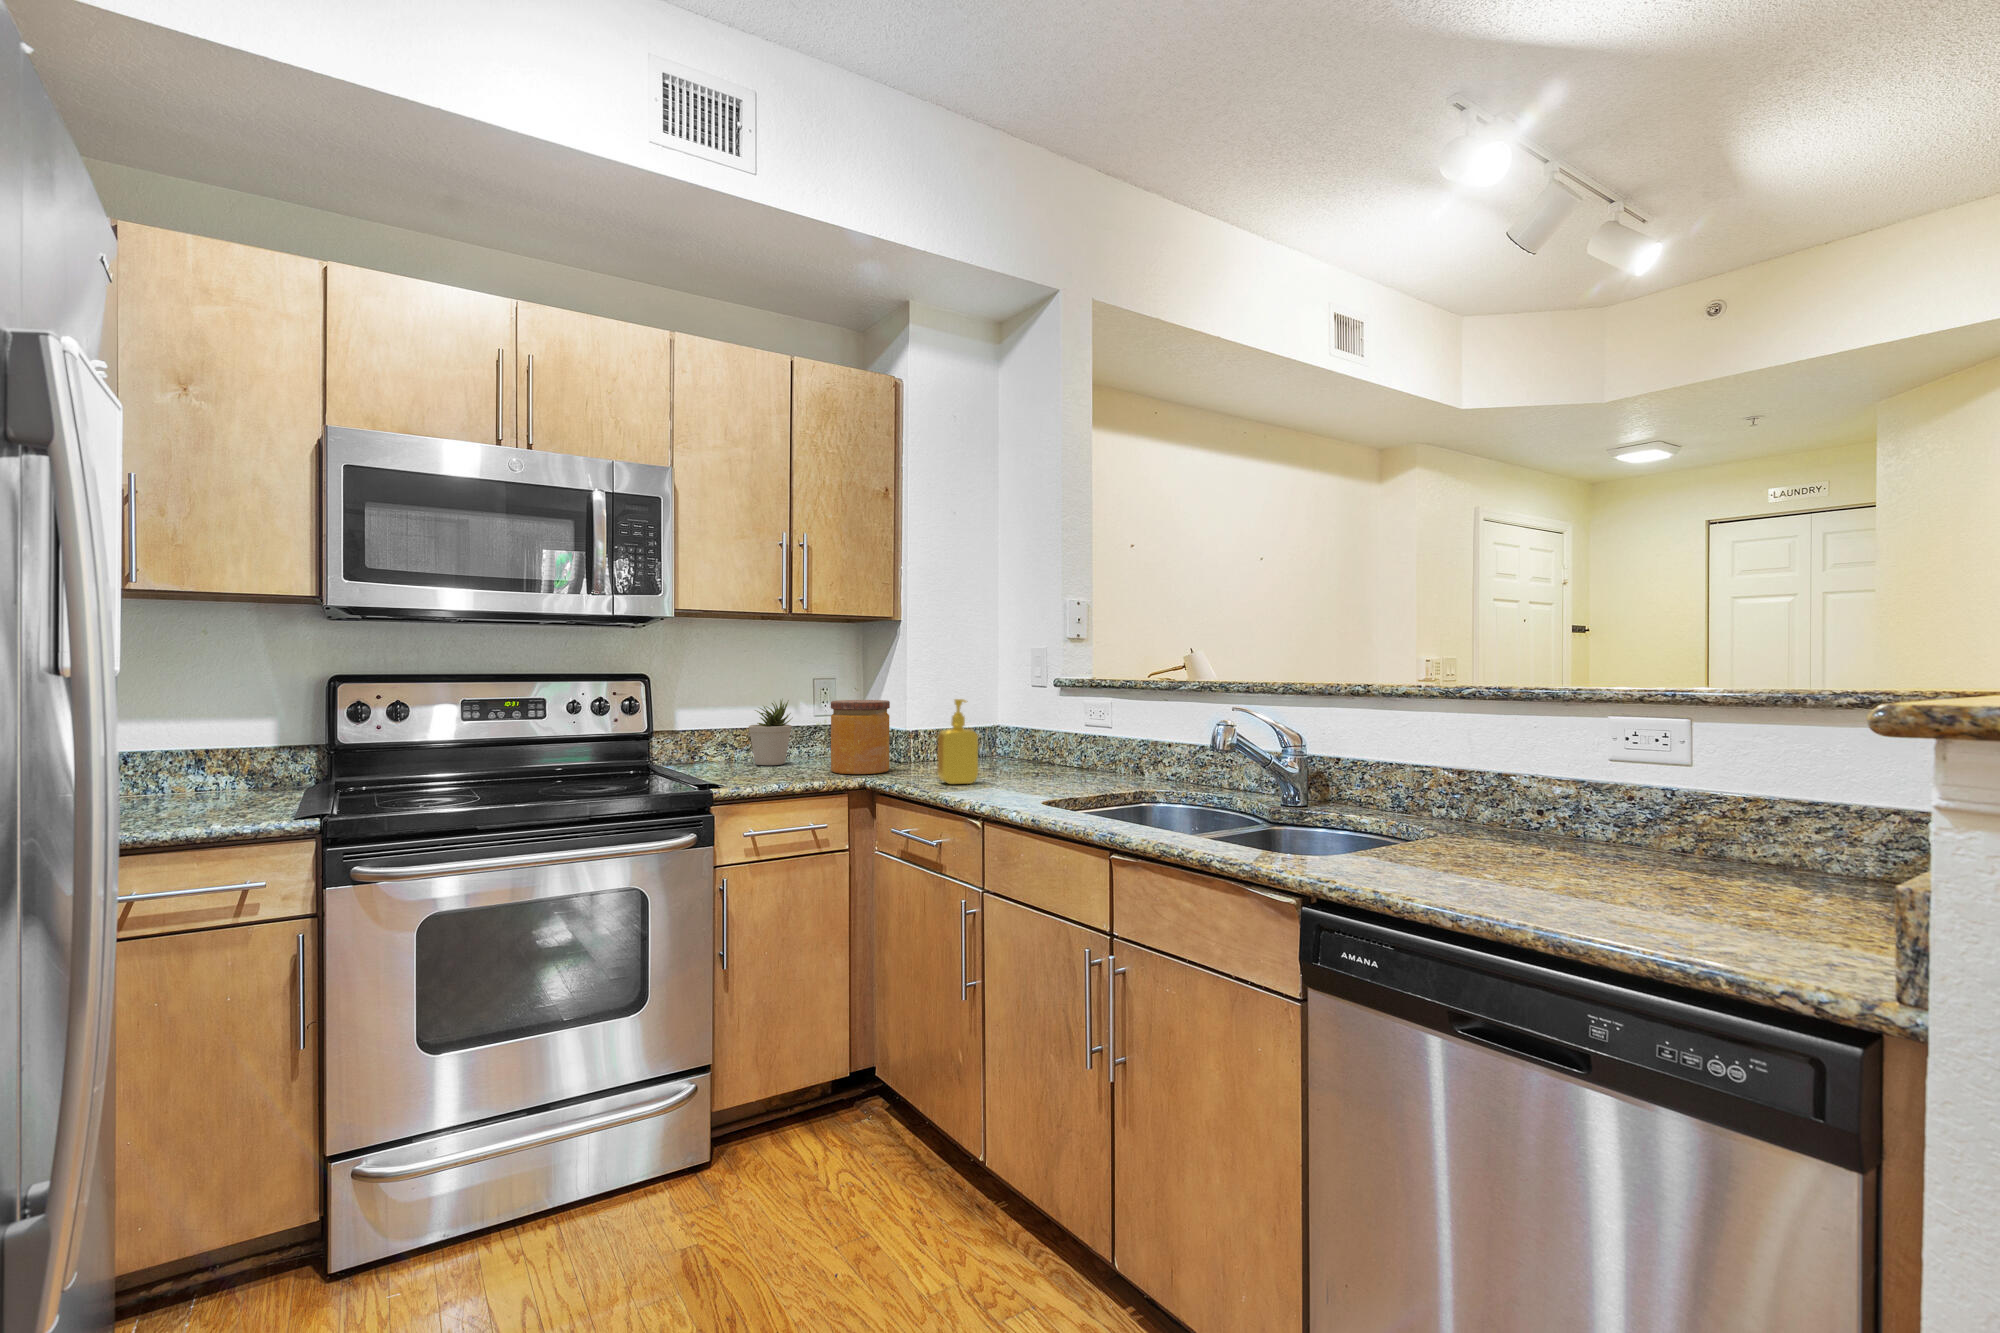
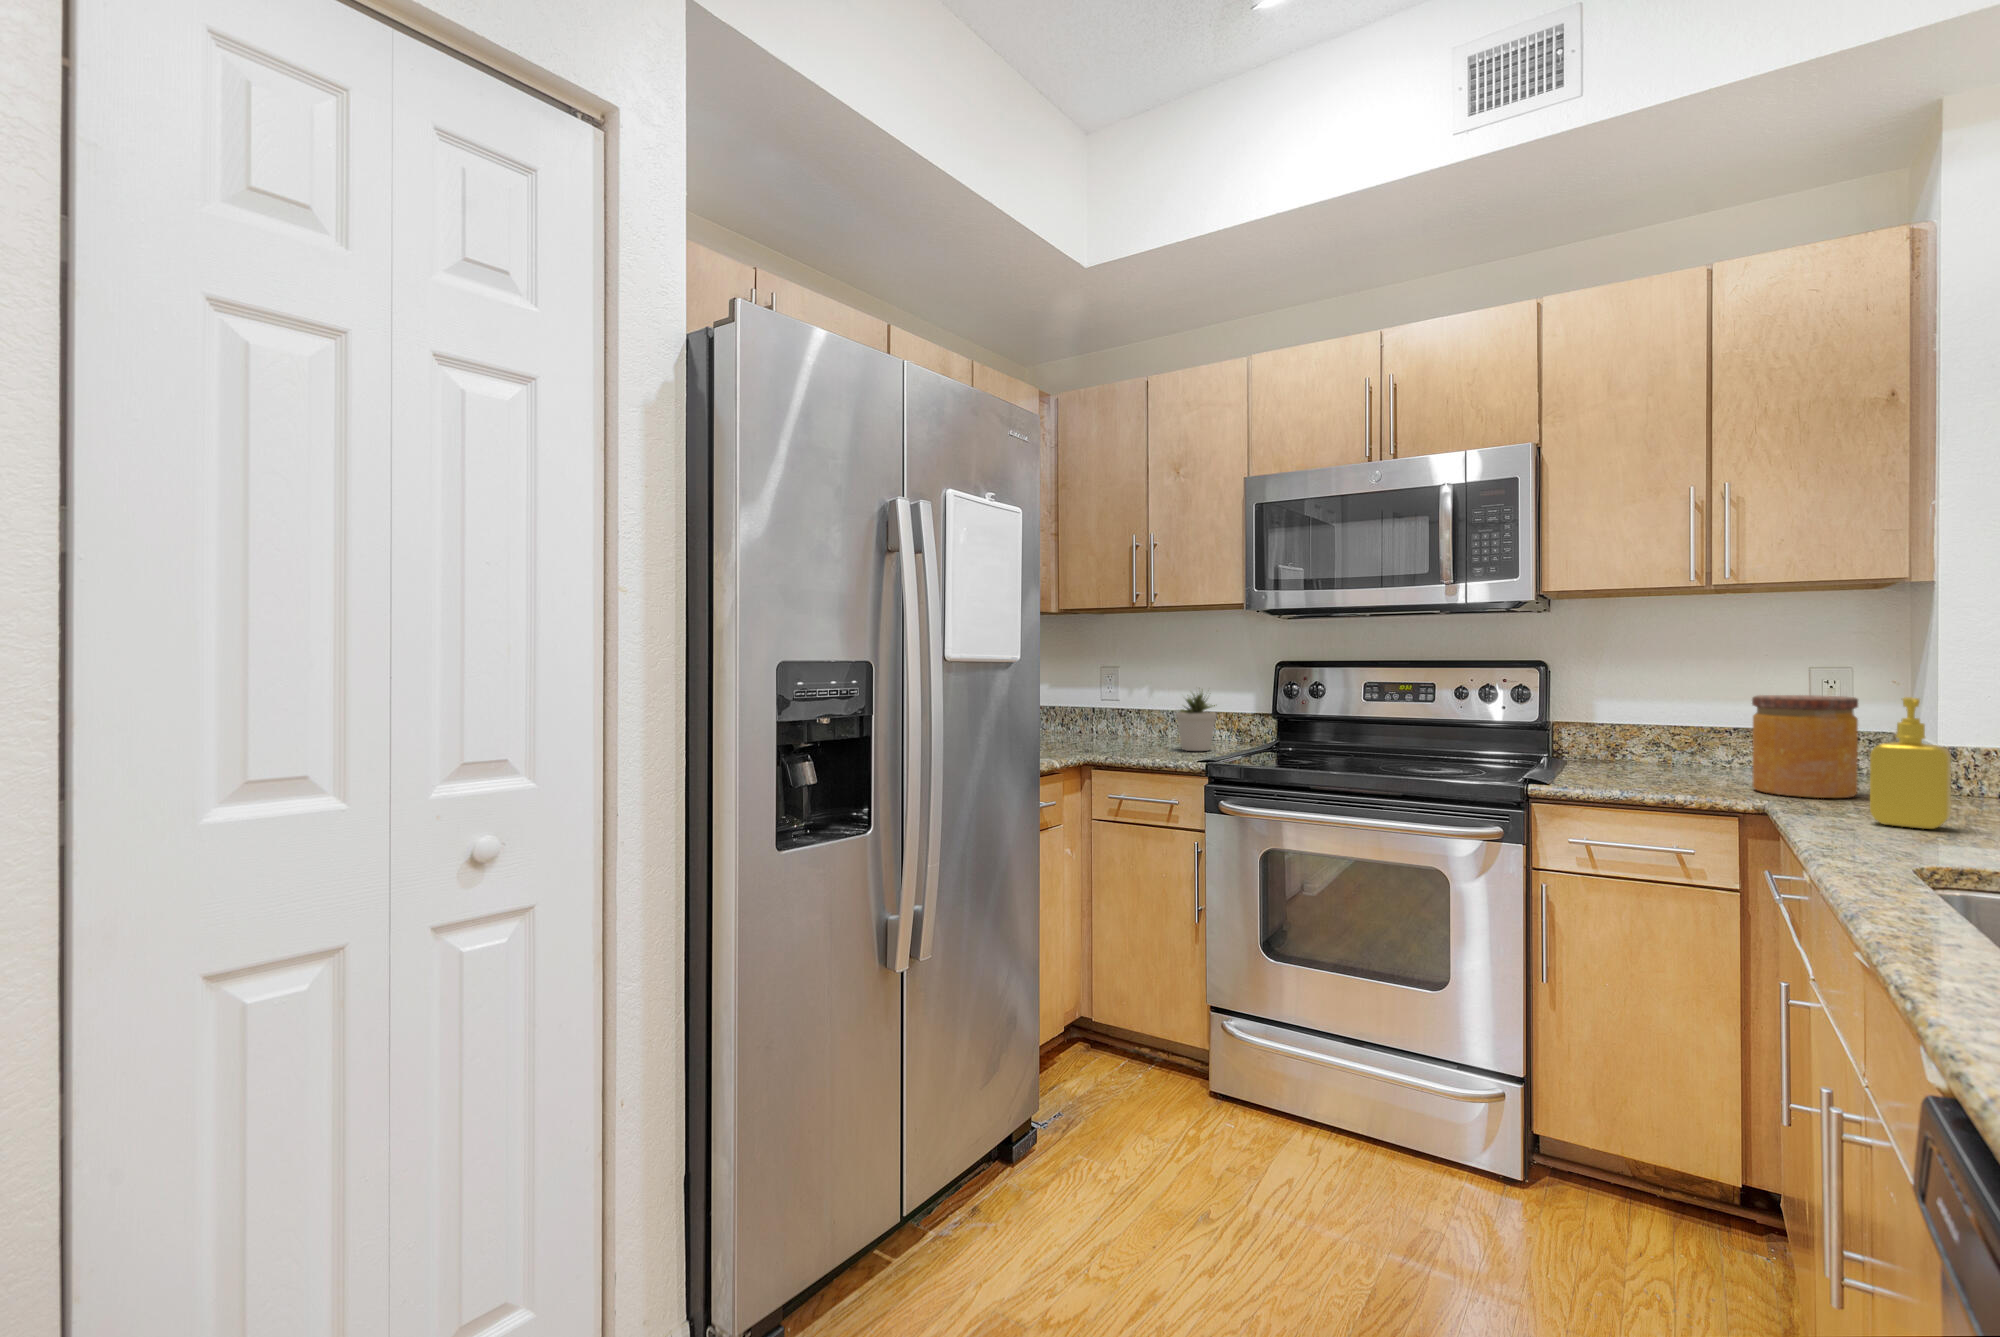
potted plant: present [749,700,792,765] -> present [1176,693,1217,751]

